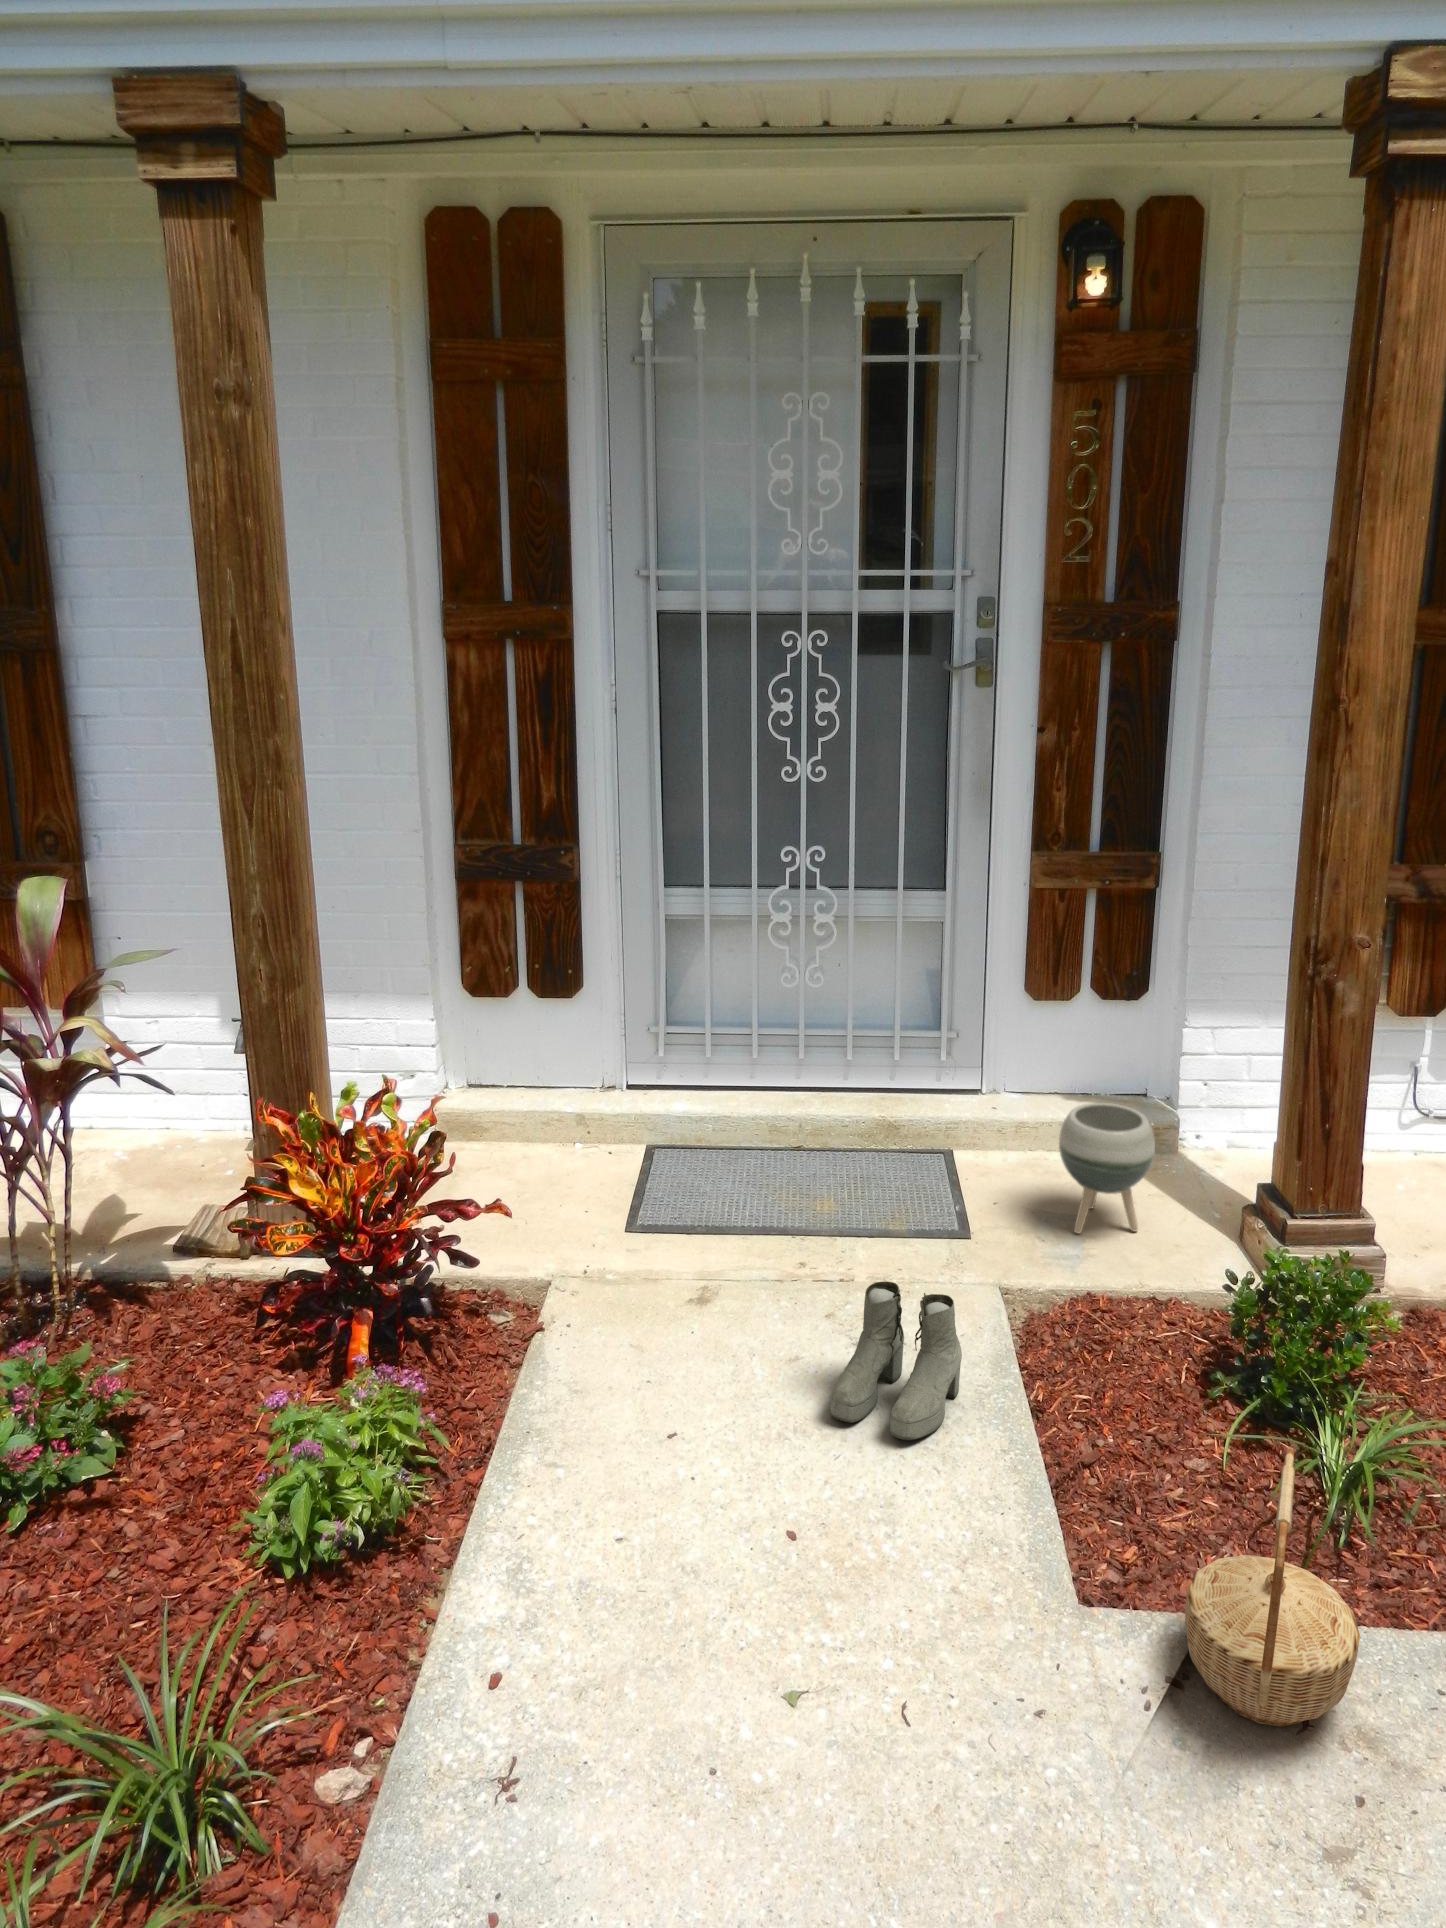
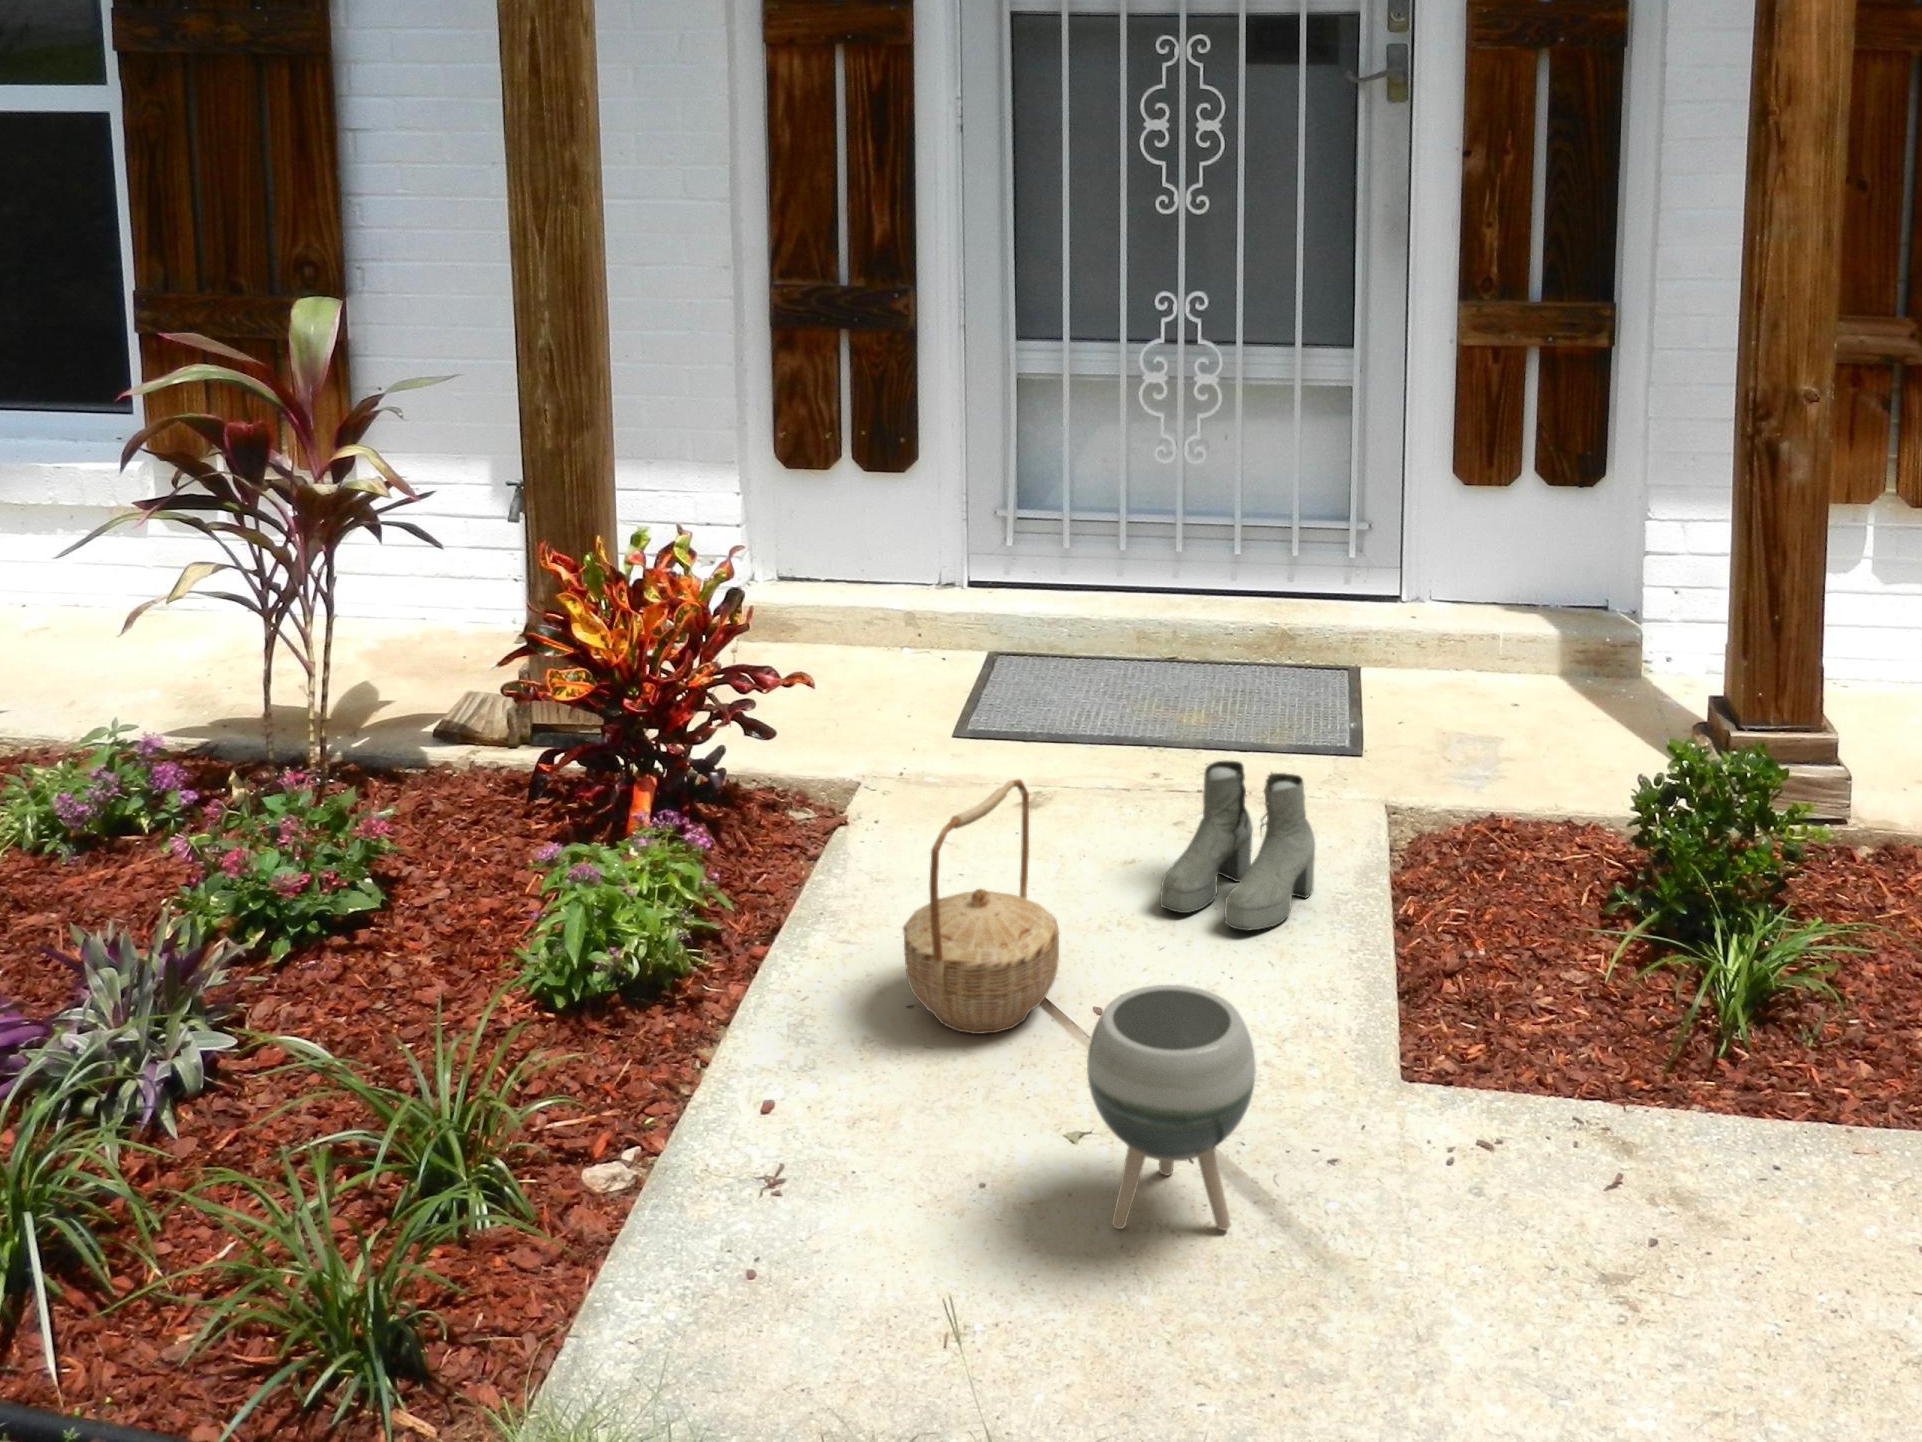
planter: present [1059,1103,1155,1233] -> present [1087,985,1256,1230]
basket: present [1185,1448,1361,1727] -> present [903,779,1059,1034]

